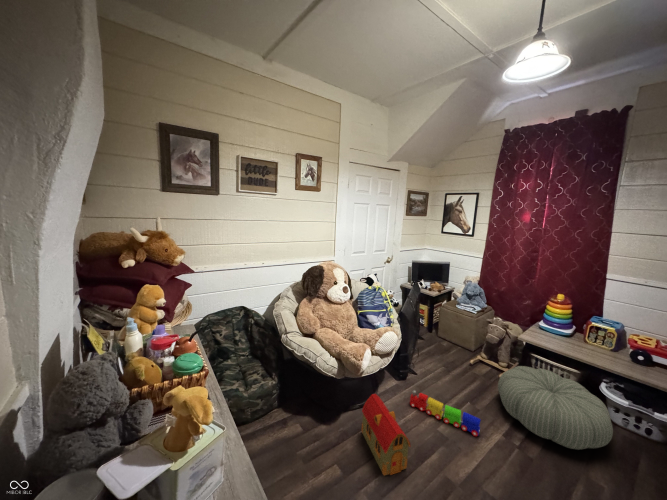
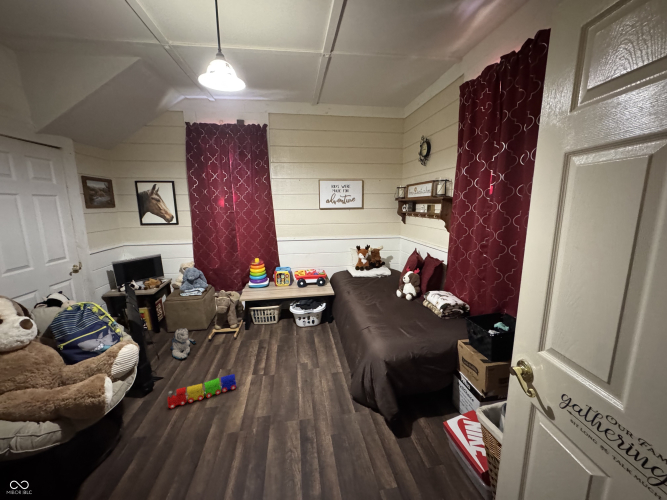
plush toy: none [432,337,457,367] -> present [170,328,196,359]
pouf: present [498,366,613,450] -> none [236,313,301,360]
toy house: present [362,394,411,476] -> none [118,419,191,483]

